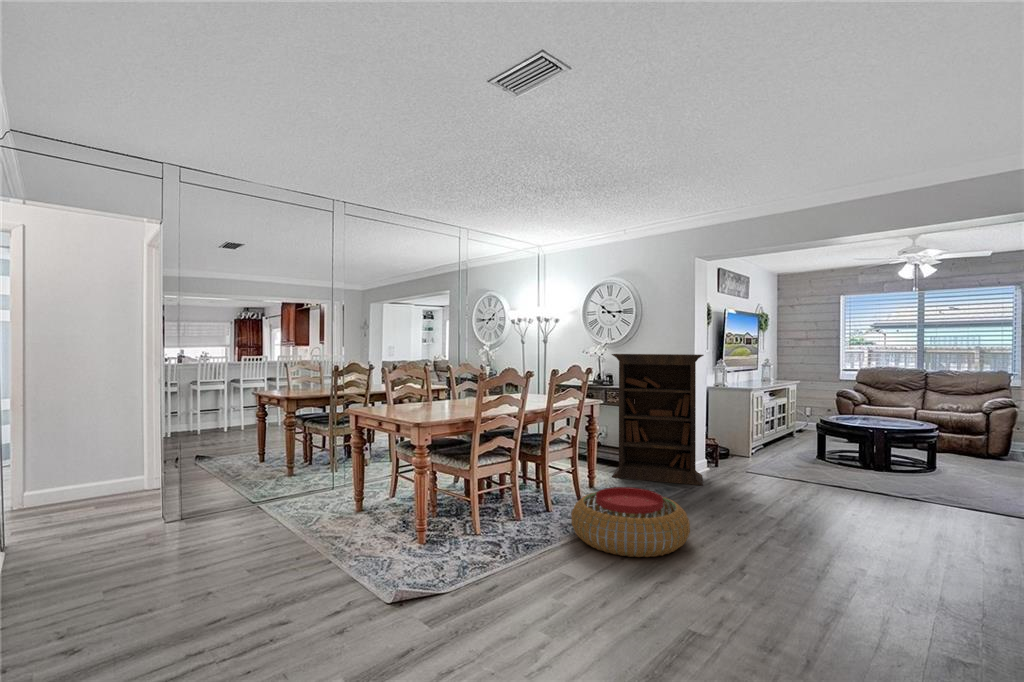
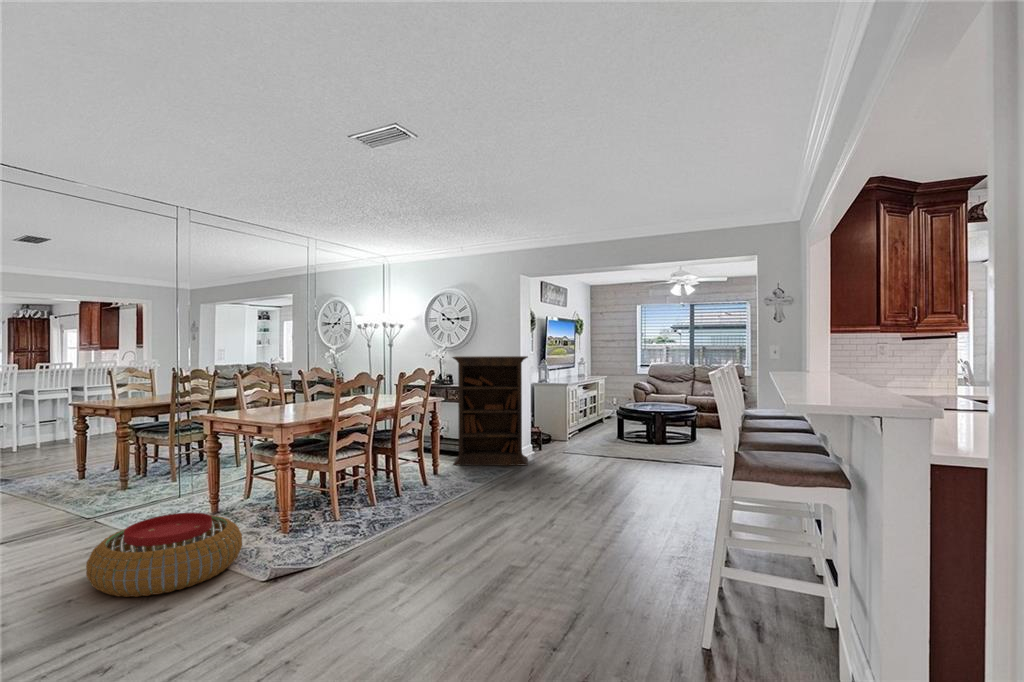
pouf: present [571,487,690,557] -> present [86,512,242,597]

